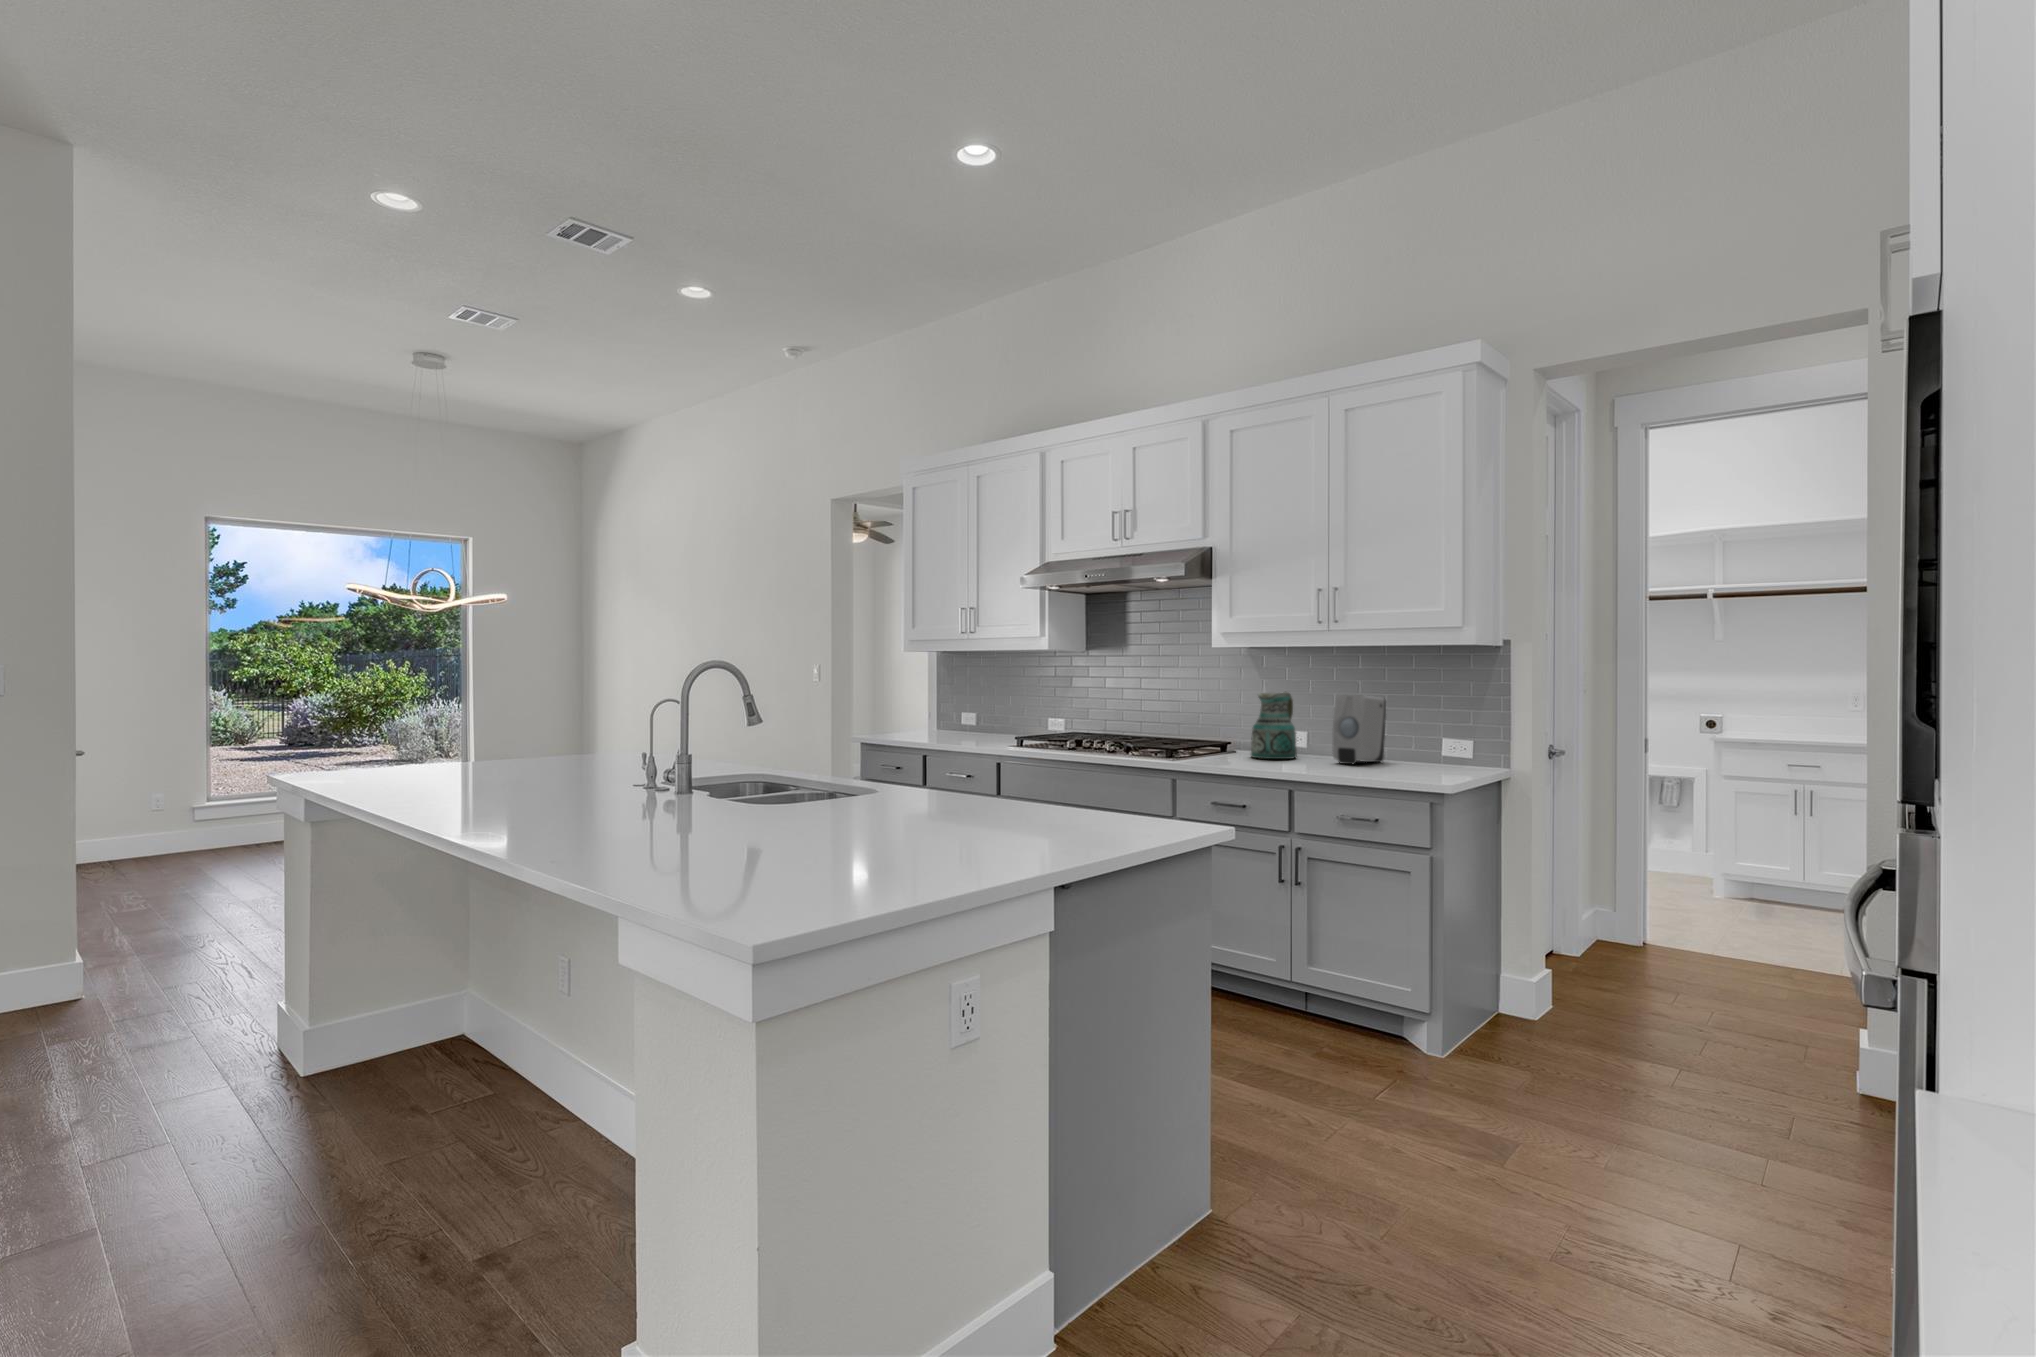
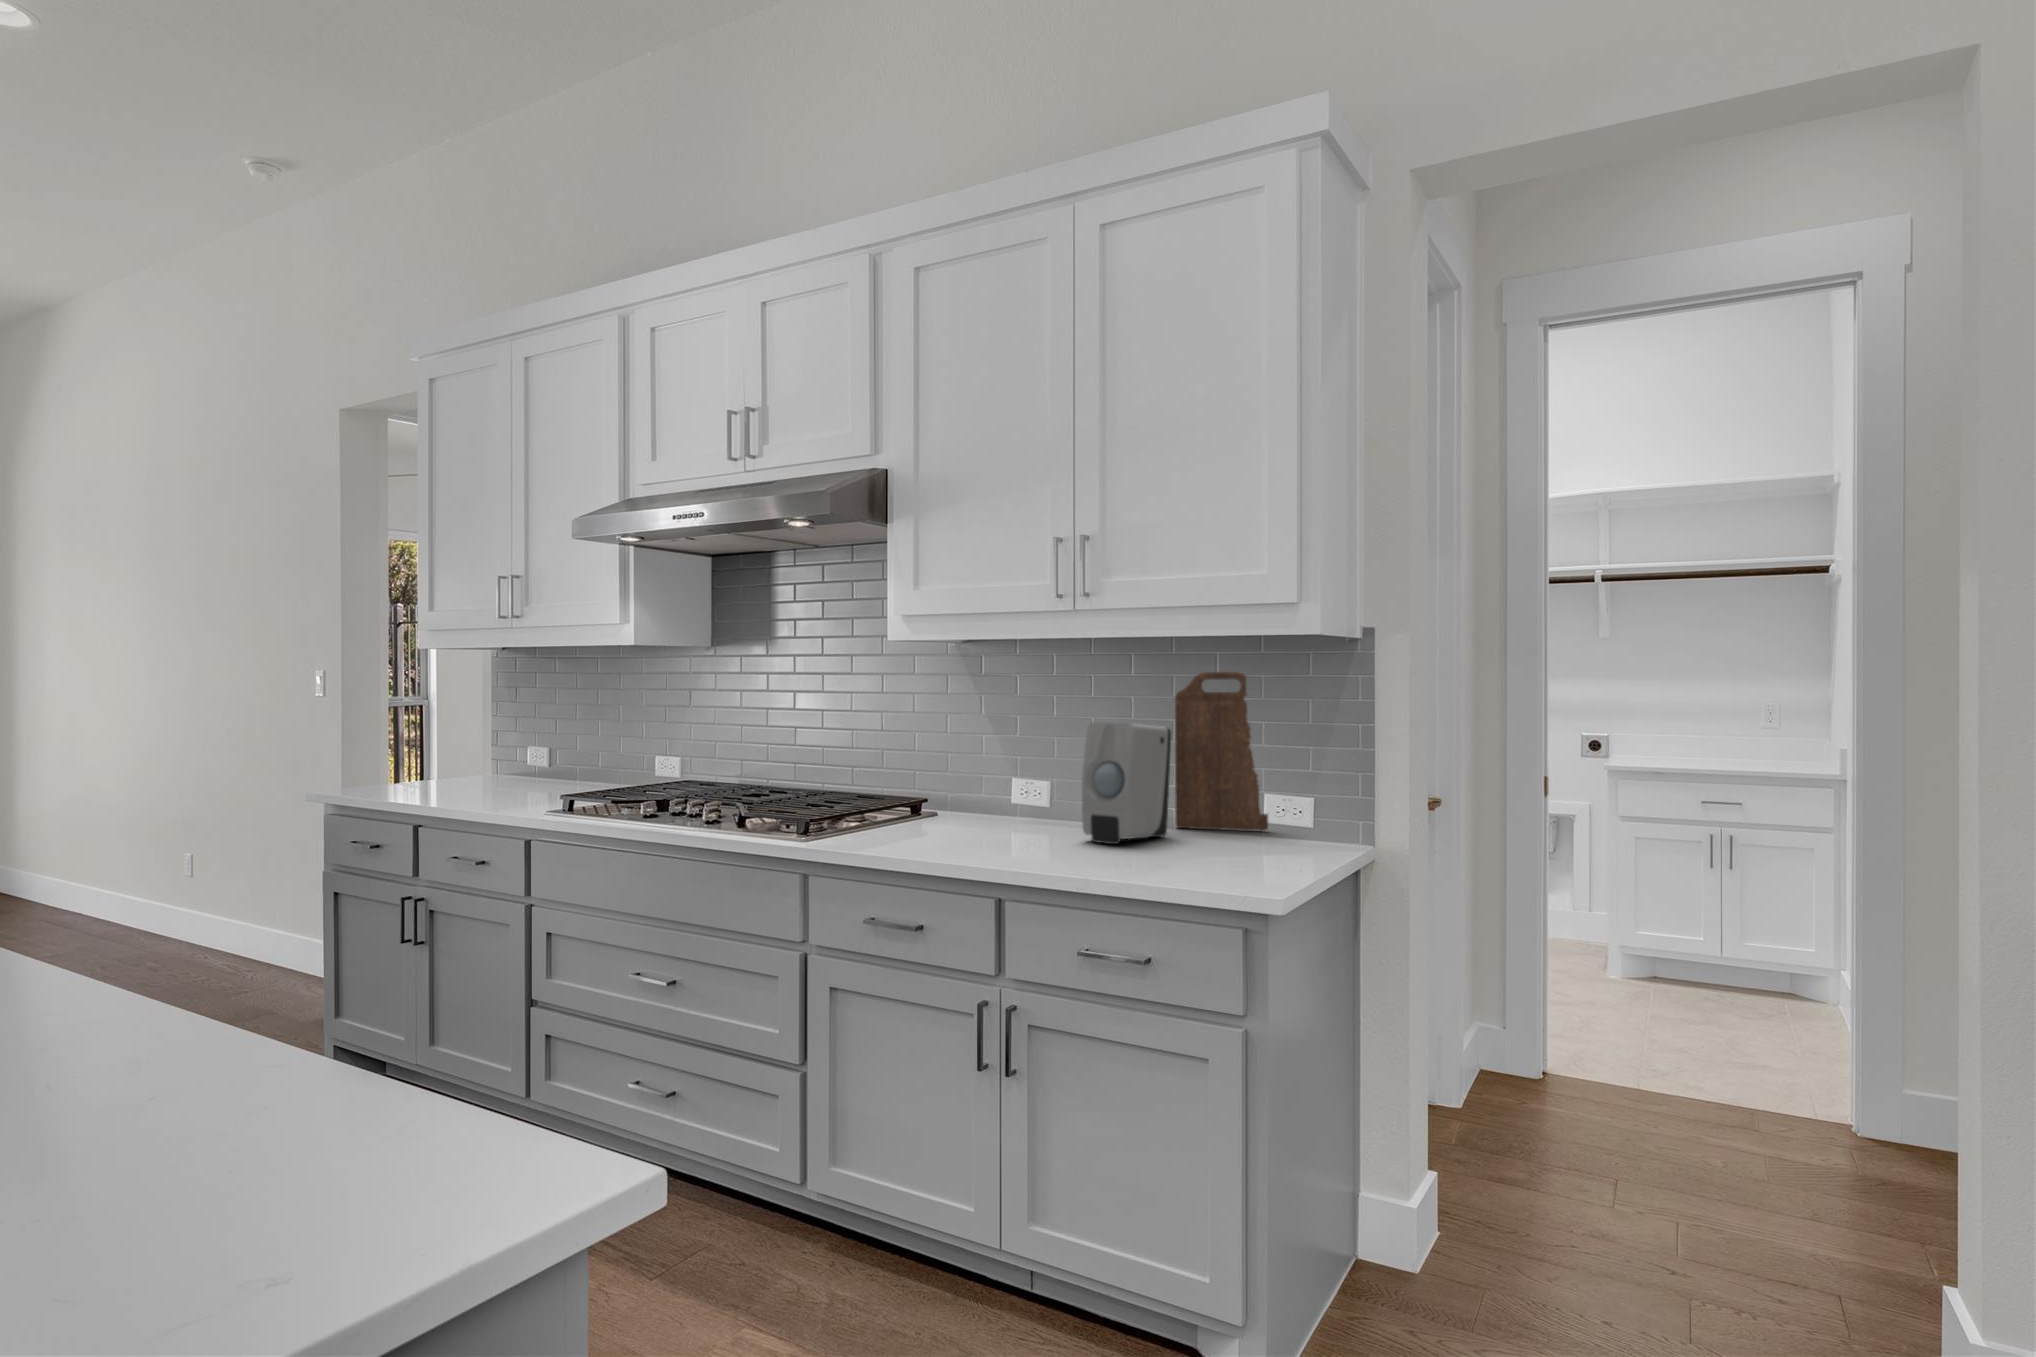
cutting board: none [1388,666,1447,761] -> present [1175,672,1268,831]
ceramic pitcher: present [1251,692,1297,759] -> none [949,716,1026,834]

